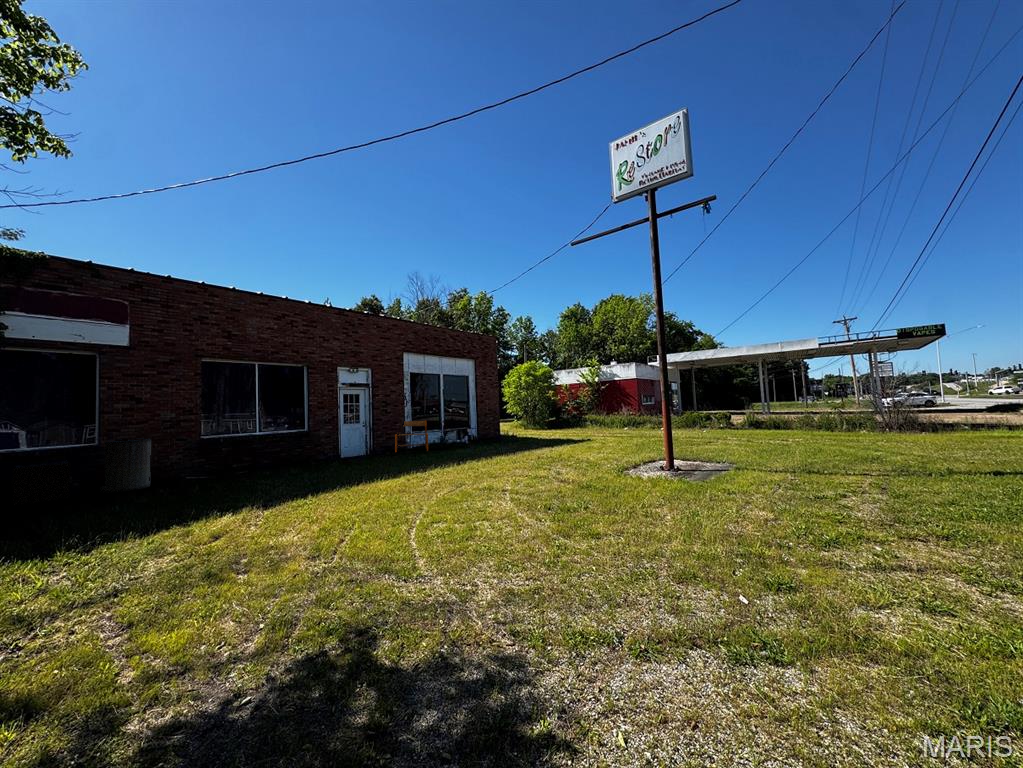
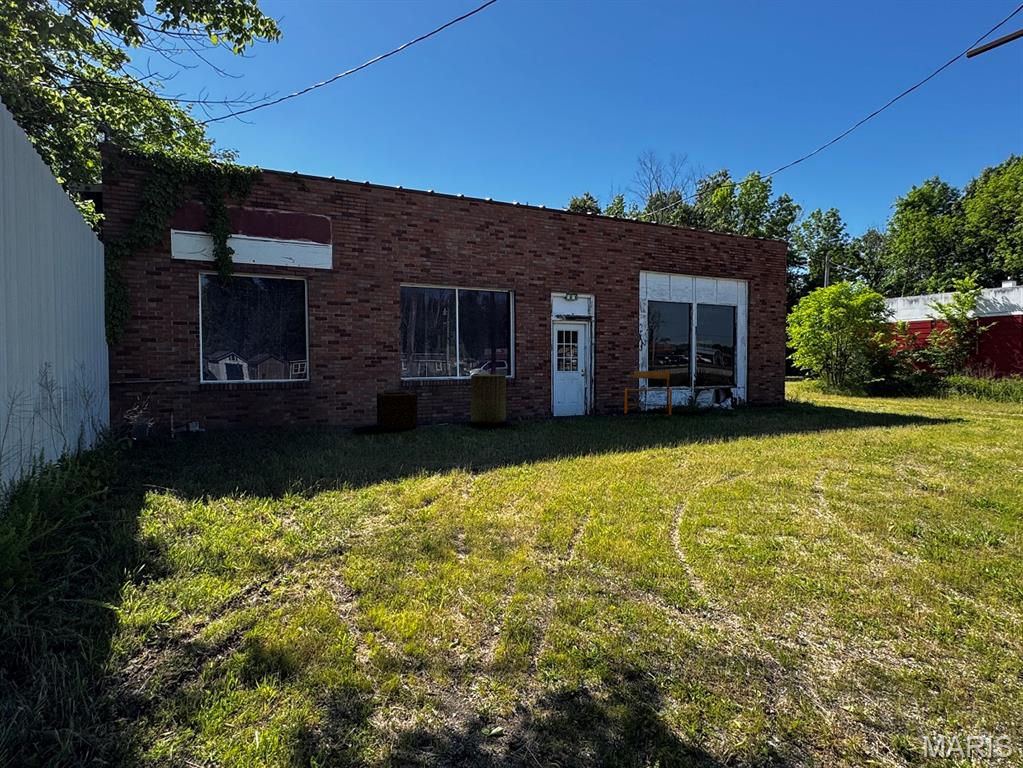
trash can: present [100,438,151,493] -> present [471,374,506,424]
wooden crate: present [11,462,71,505] -> present [376,392,417,430]

